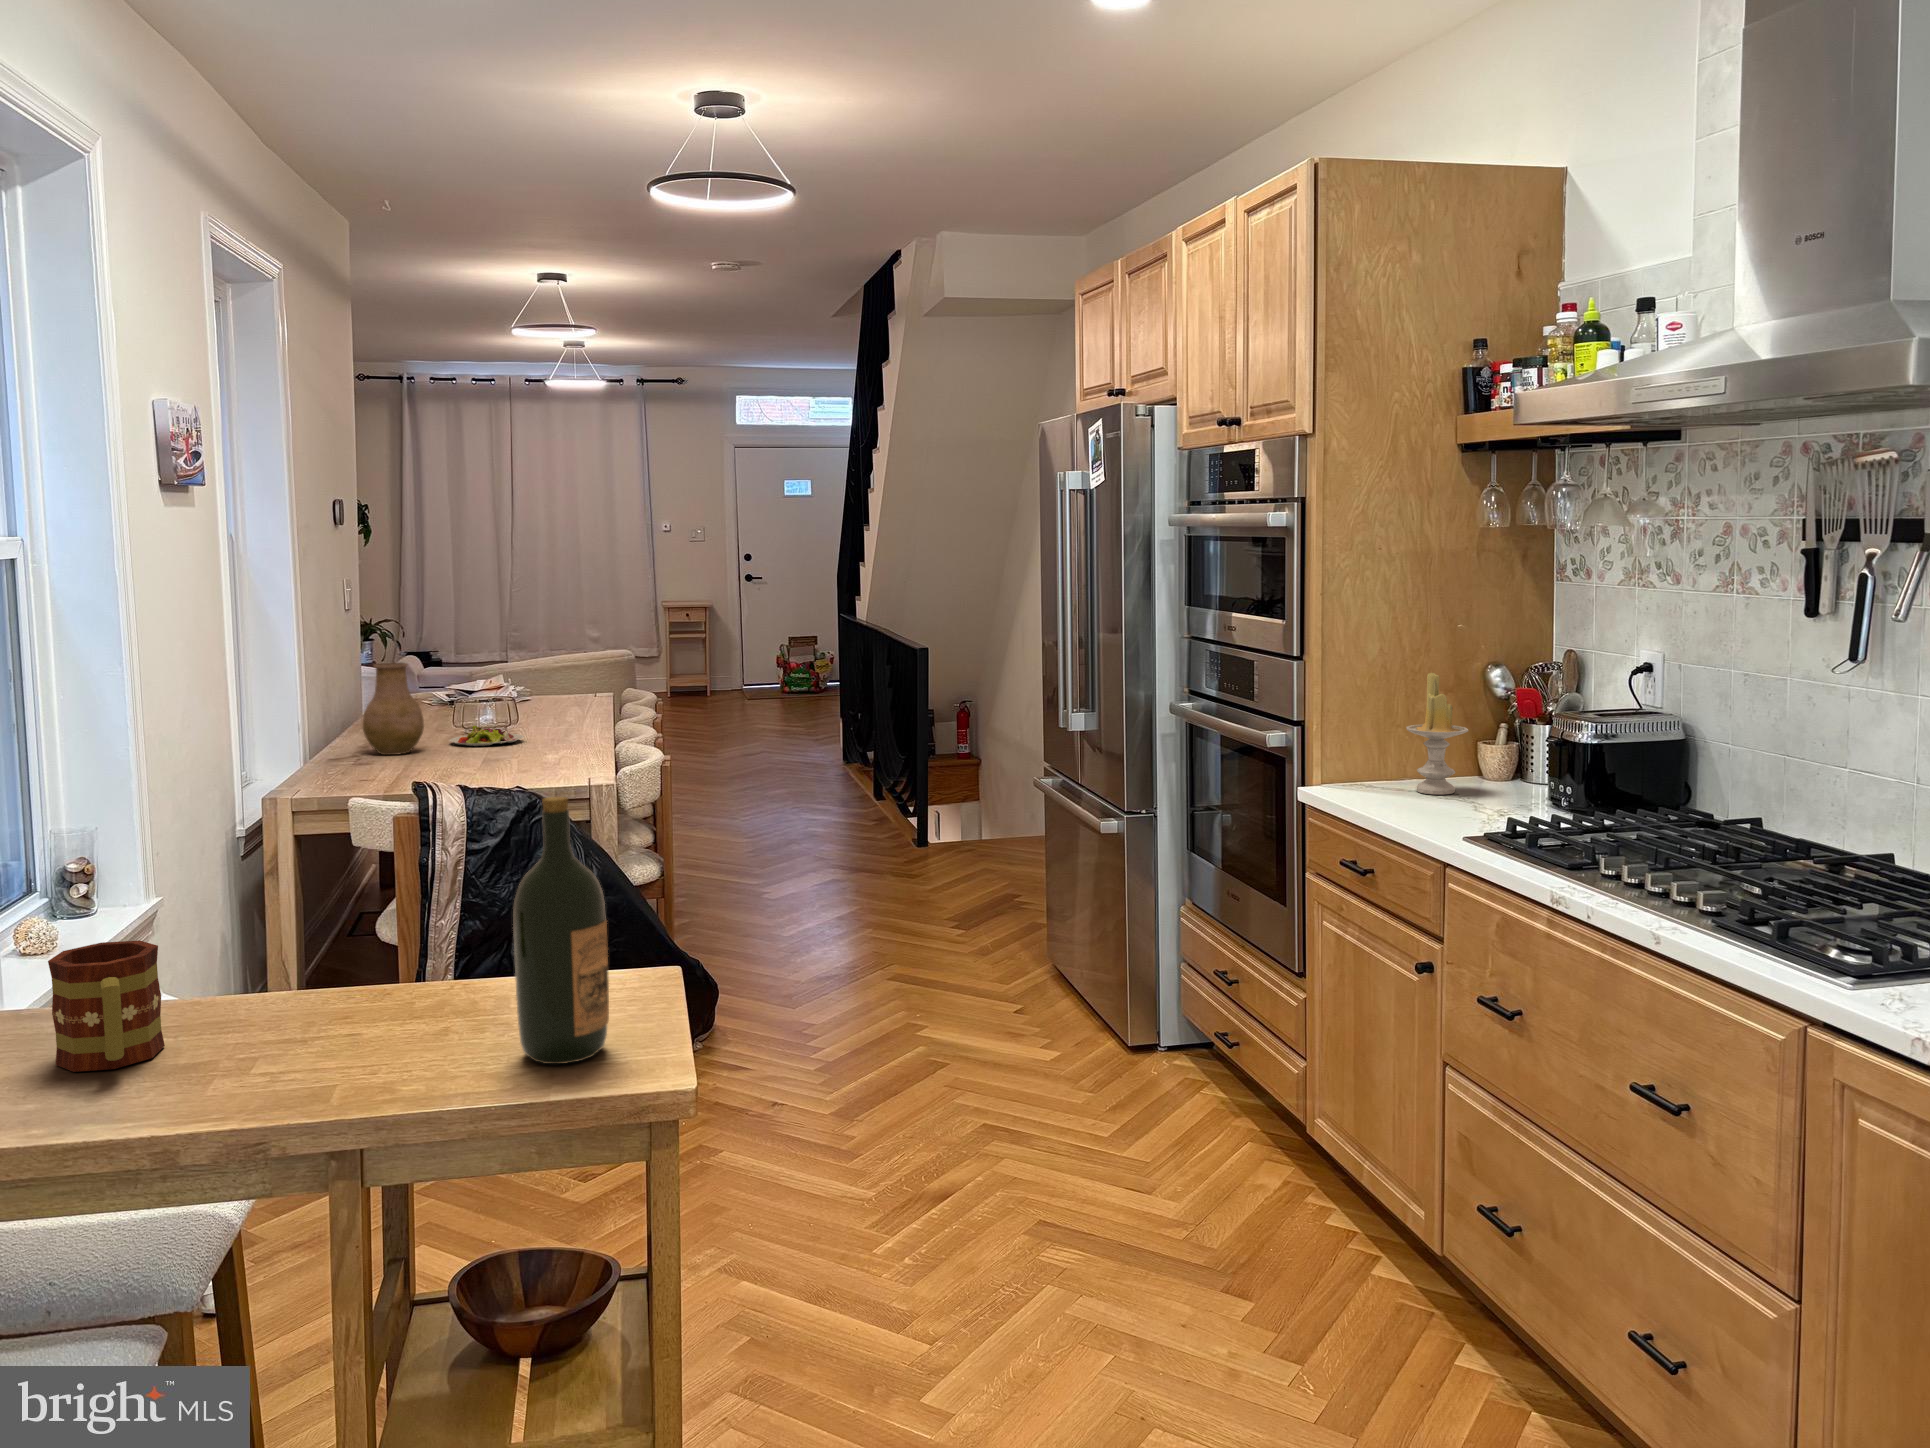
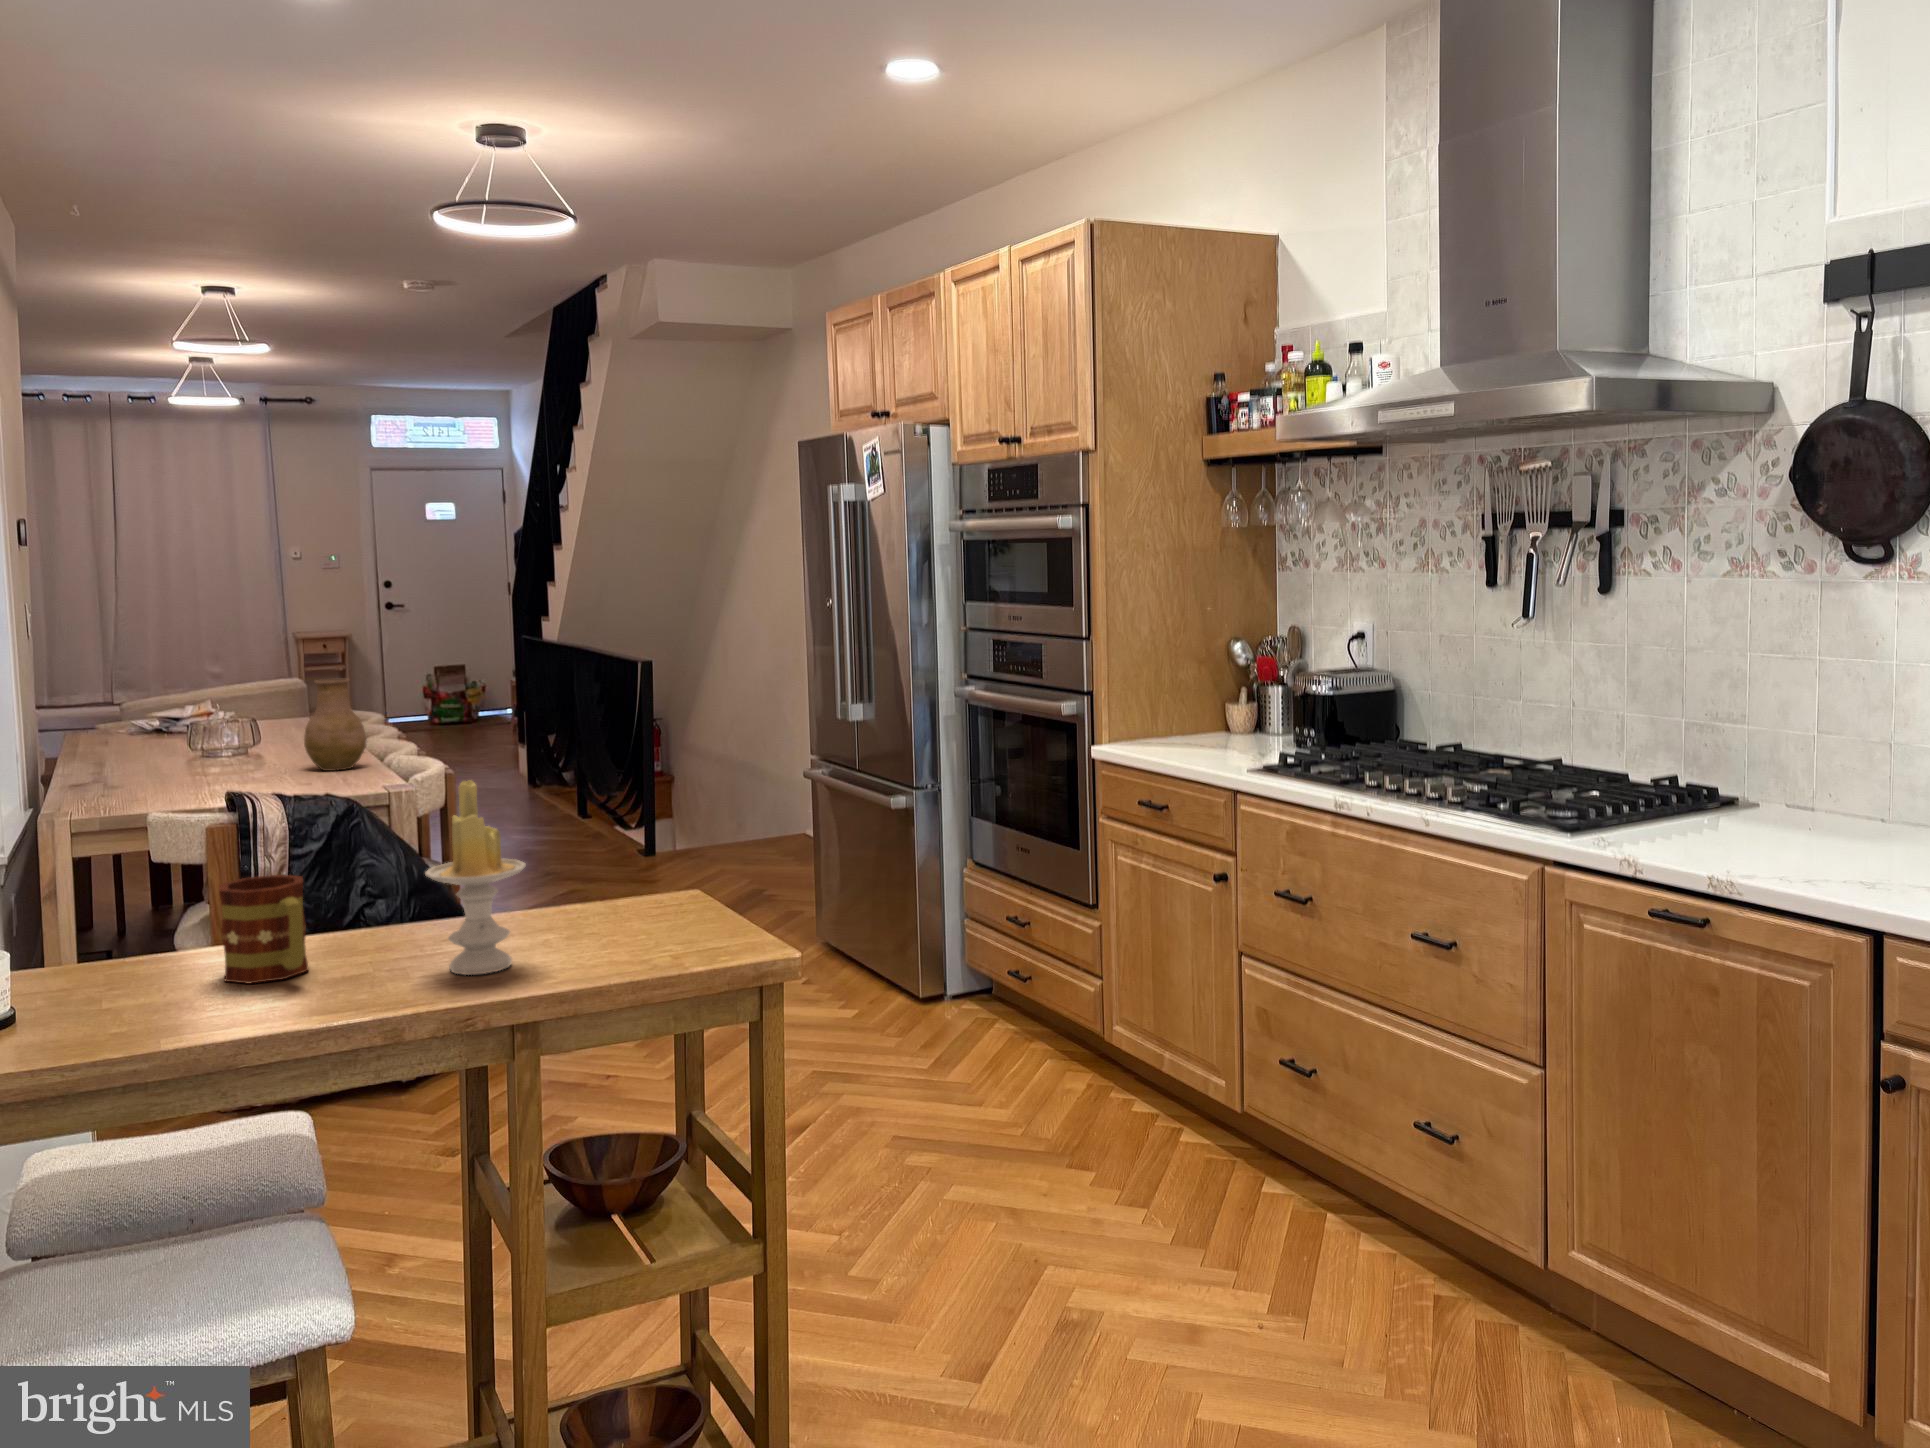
vase: present [363,663,424,755] -> present [304,679,366,771]
candle: present [1406,673,1468,795] -> present [425,780,526,975]
salad plate: present [449,726,524,746] -> none [188,748,269,767]
wine bottle: present [513,796,609,1064] -> none [623,732,700,949]

